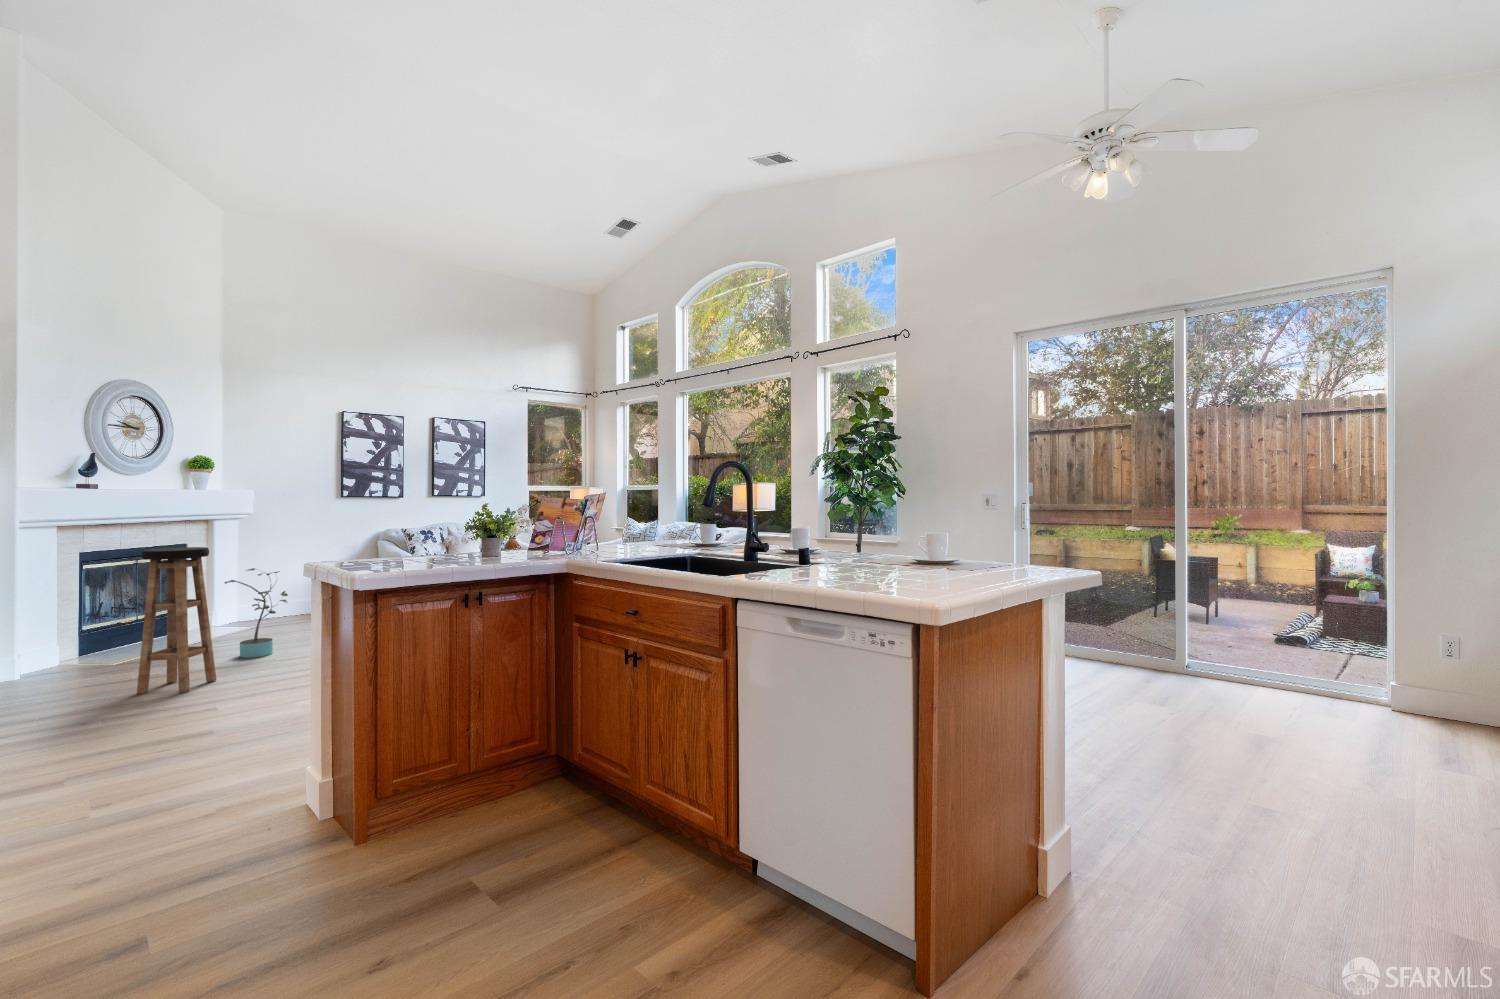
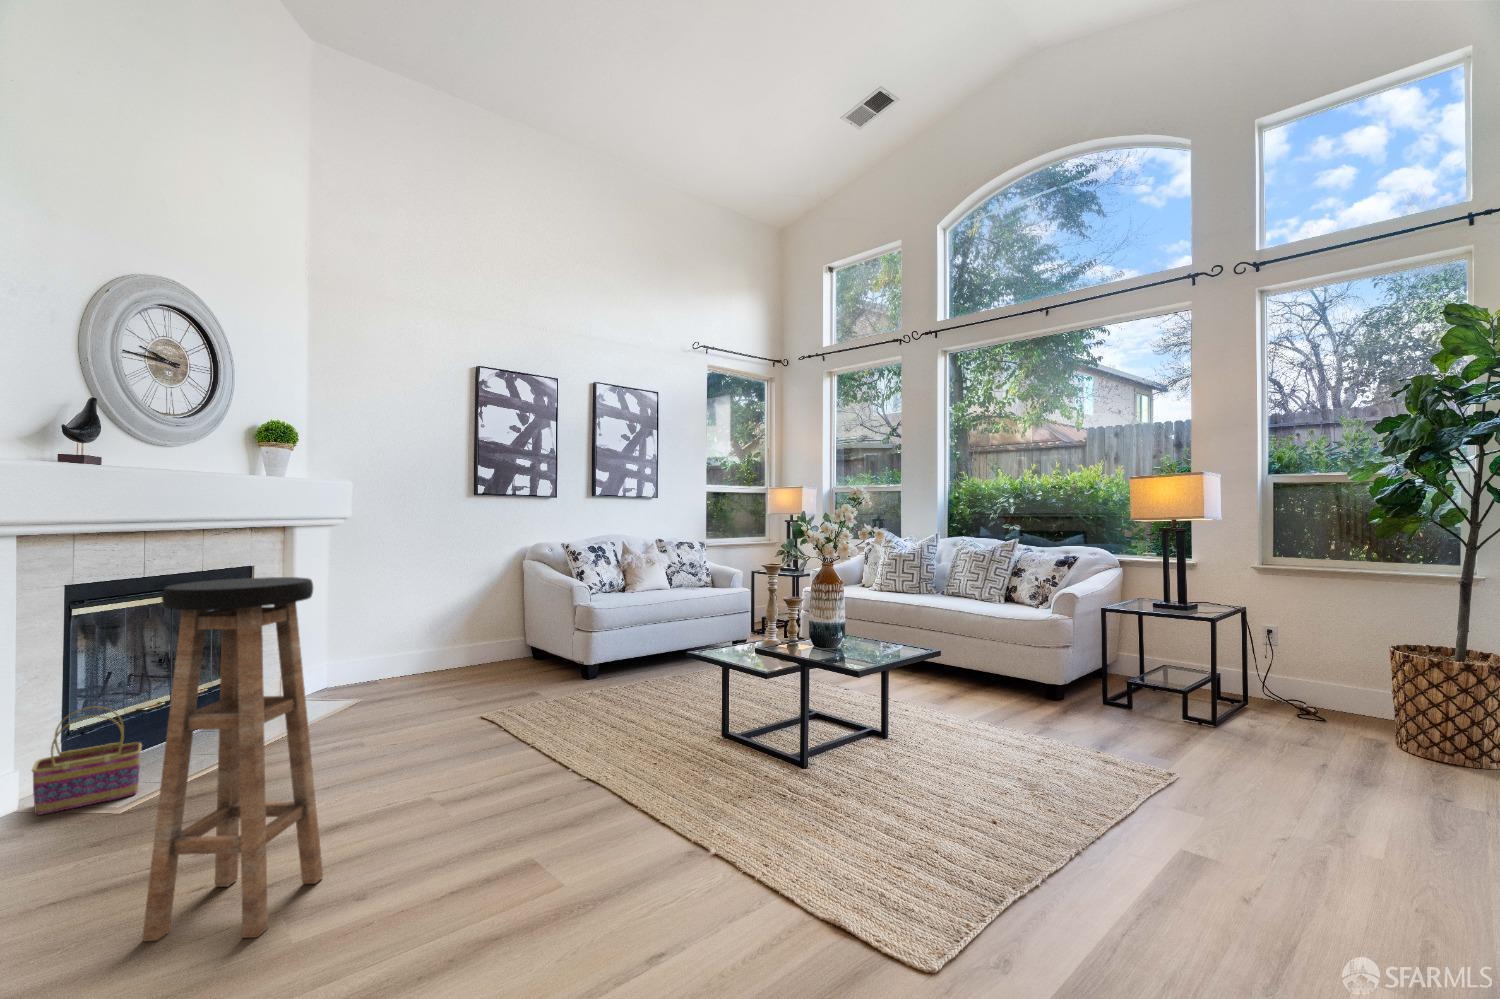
potted plant: present [224,568,288,658] -> none [327,612,440,787]
basket: none [71,616,126,667] -> present [32,707,142,815]

